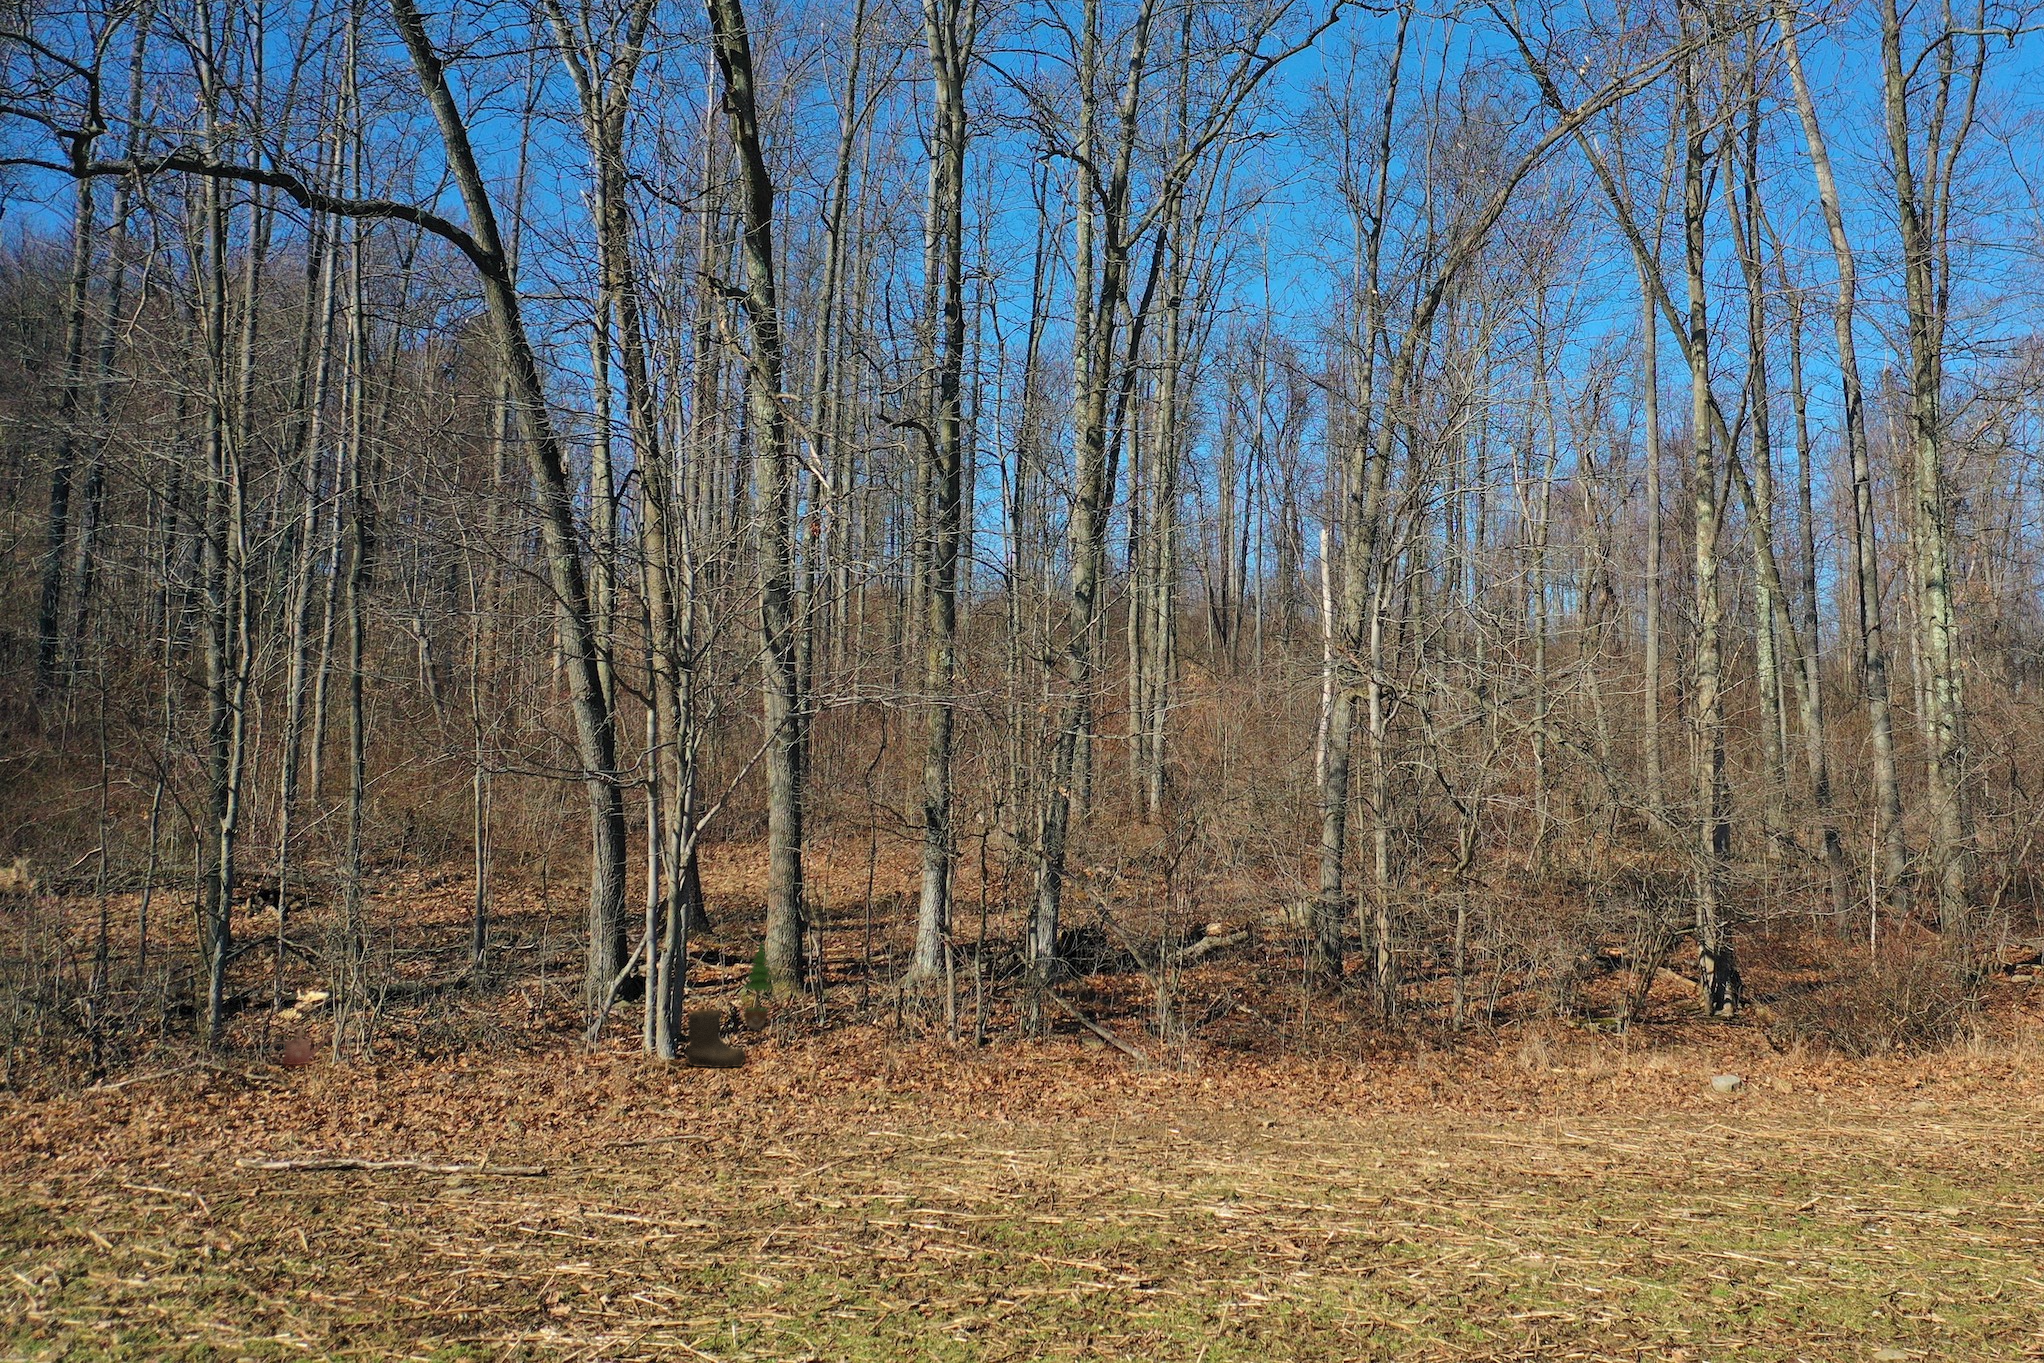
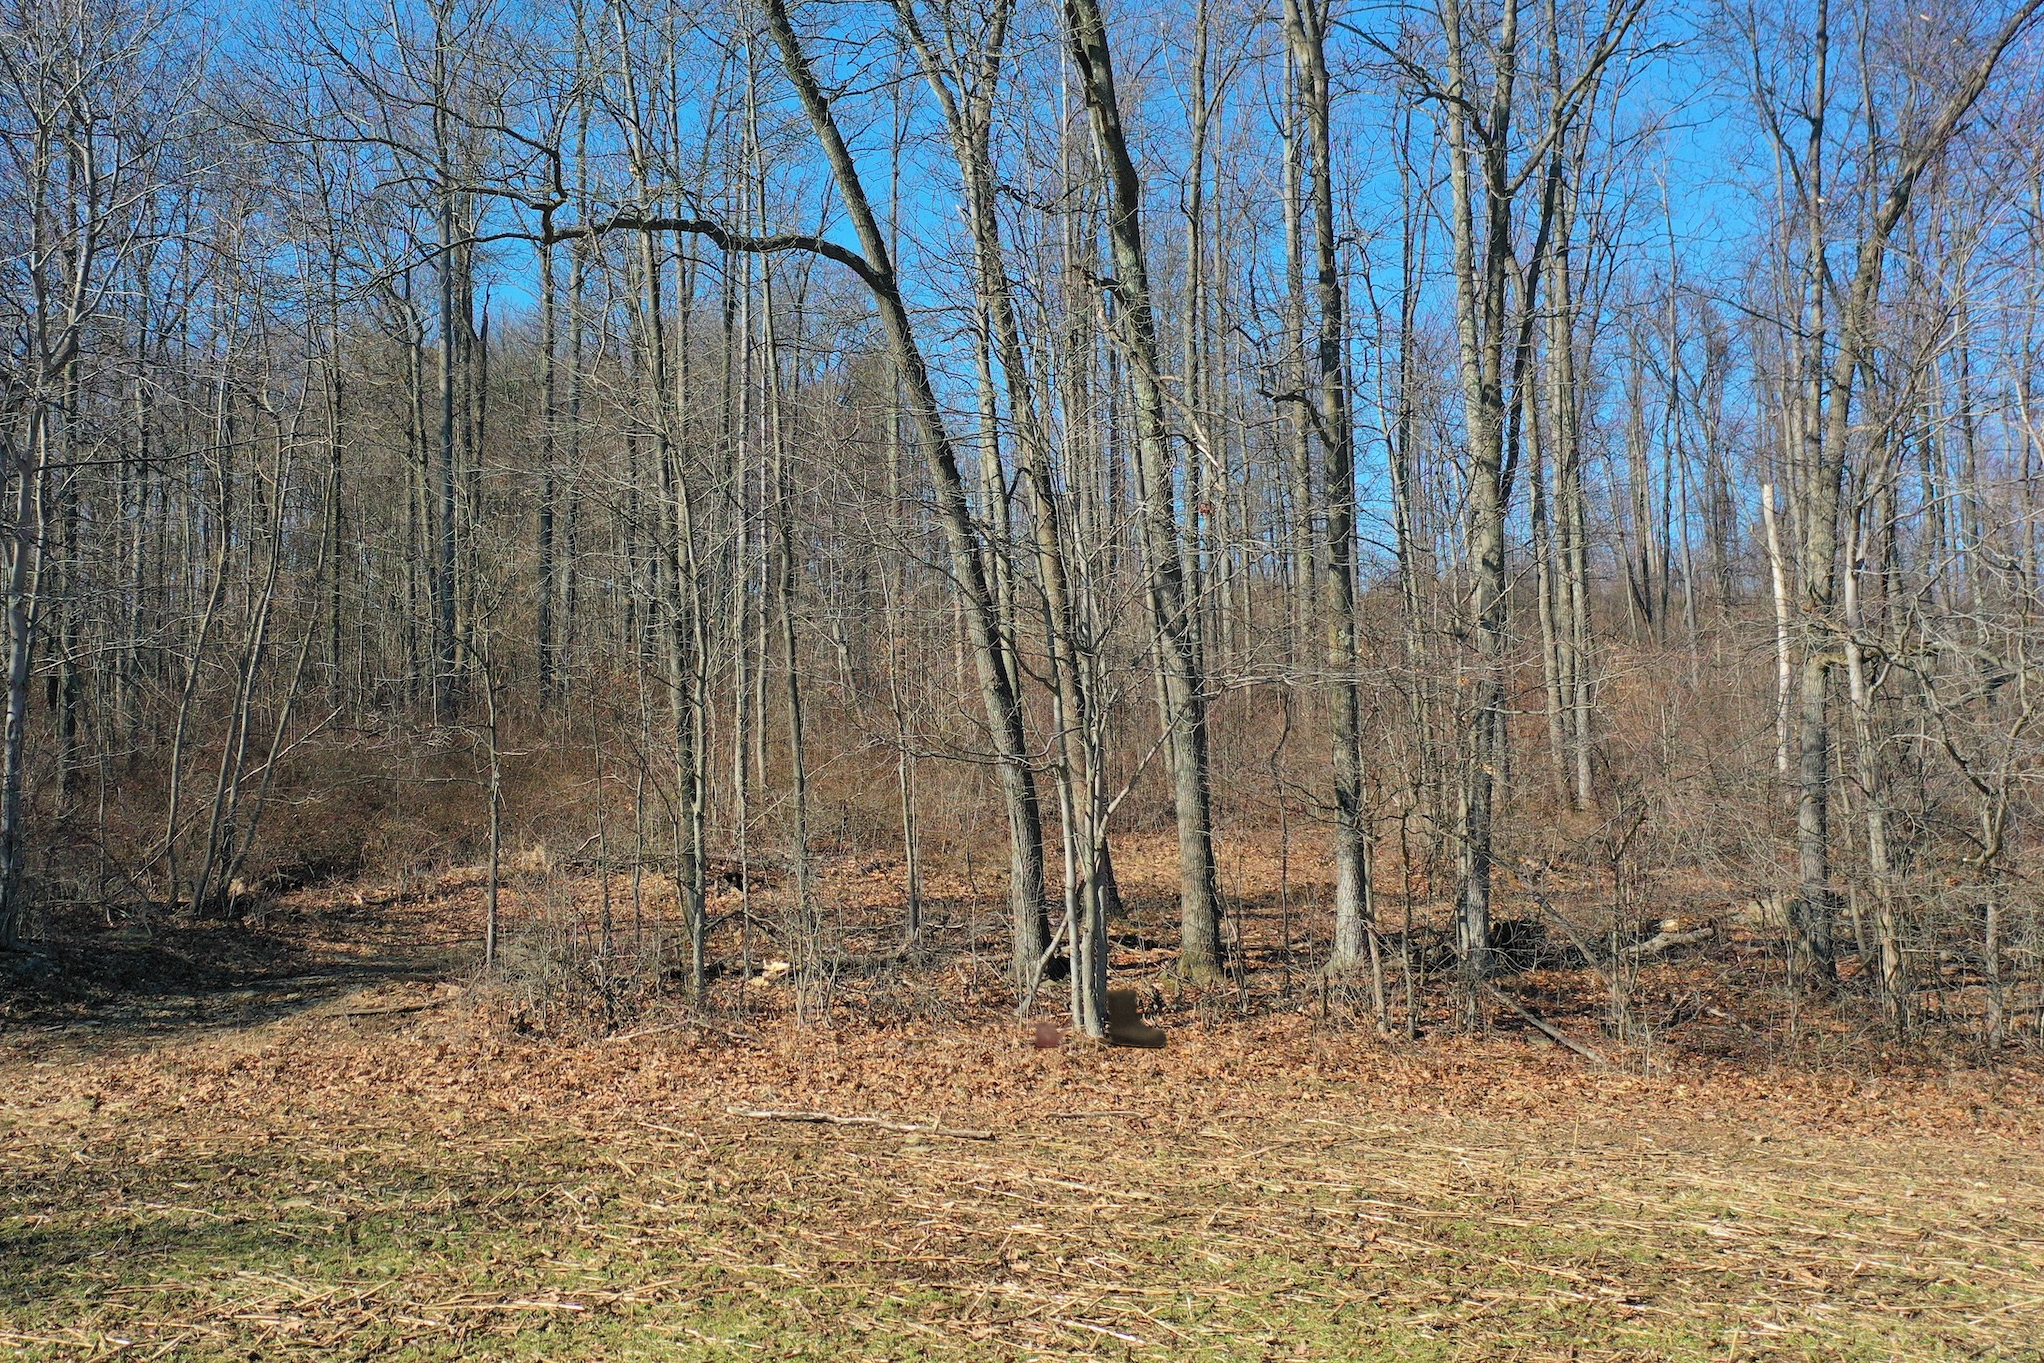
potted tree: present [744,943,773,1030] -> none [1154,924,1187,1015]
watering can: present [271,1028,333,1065] -> present [1034,1011,1075,1047]

